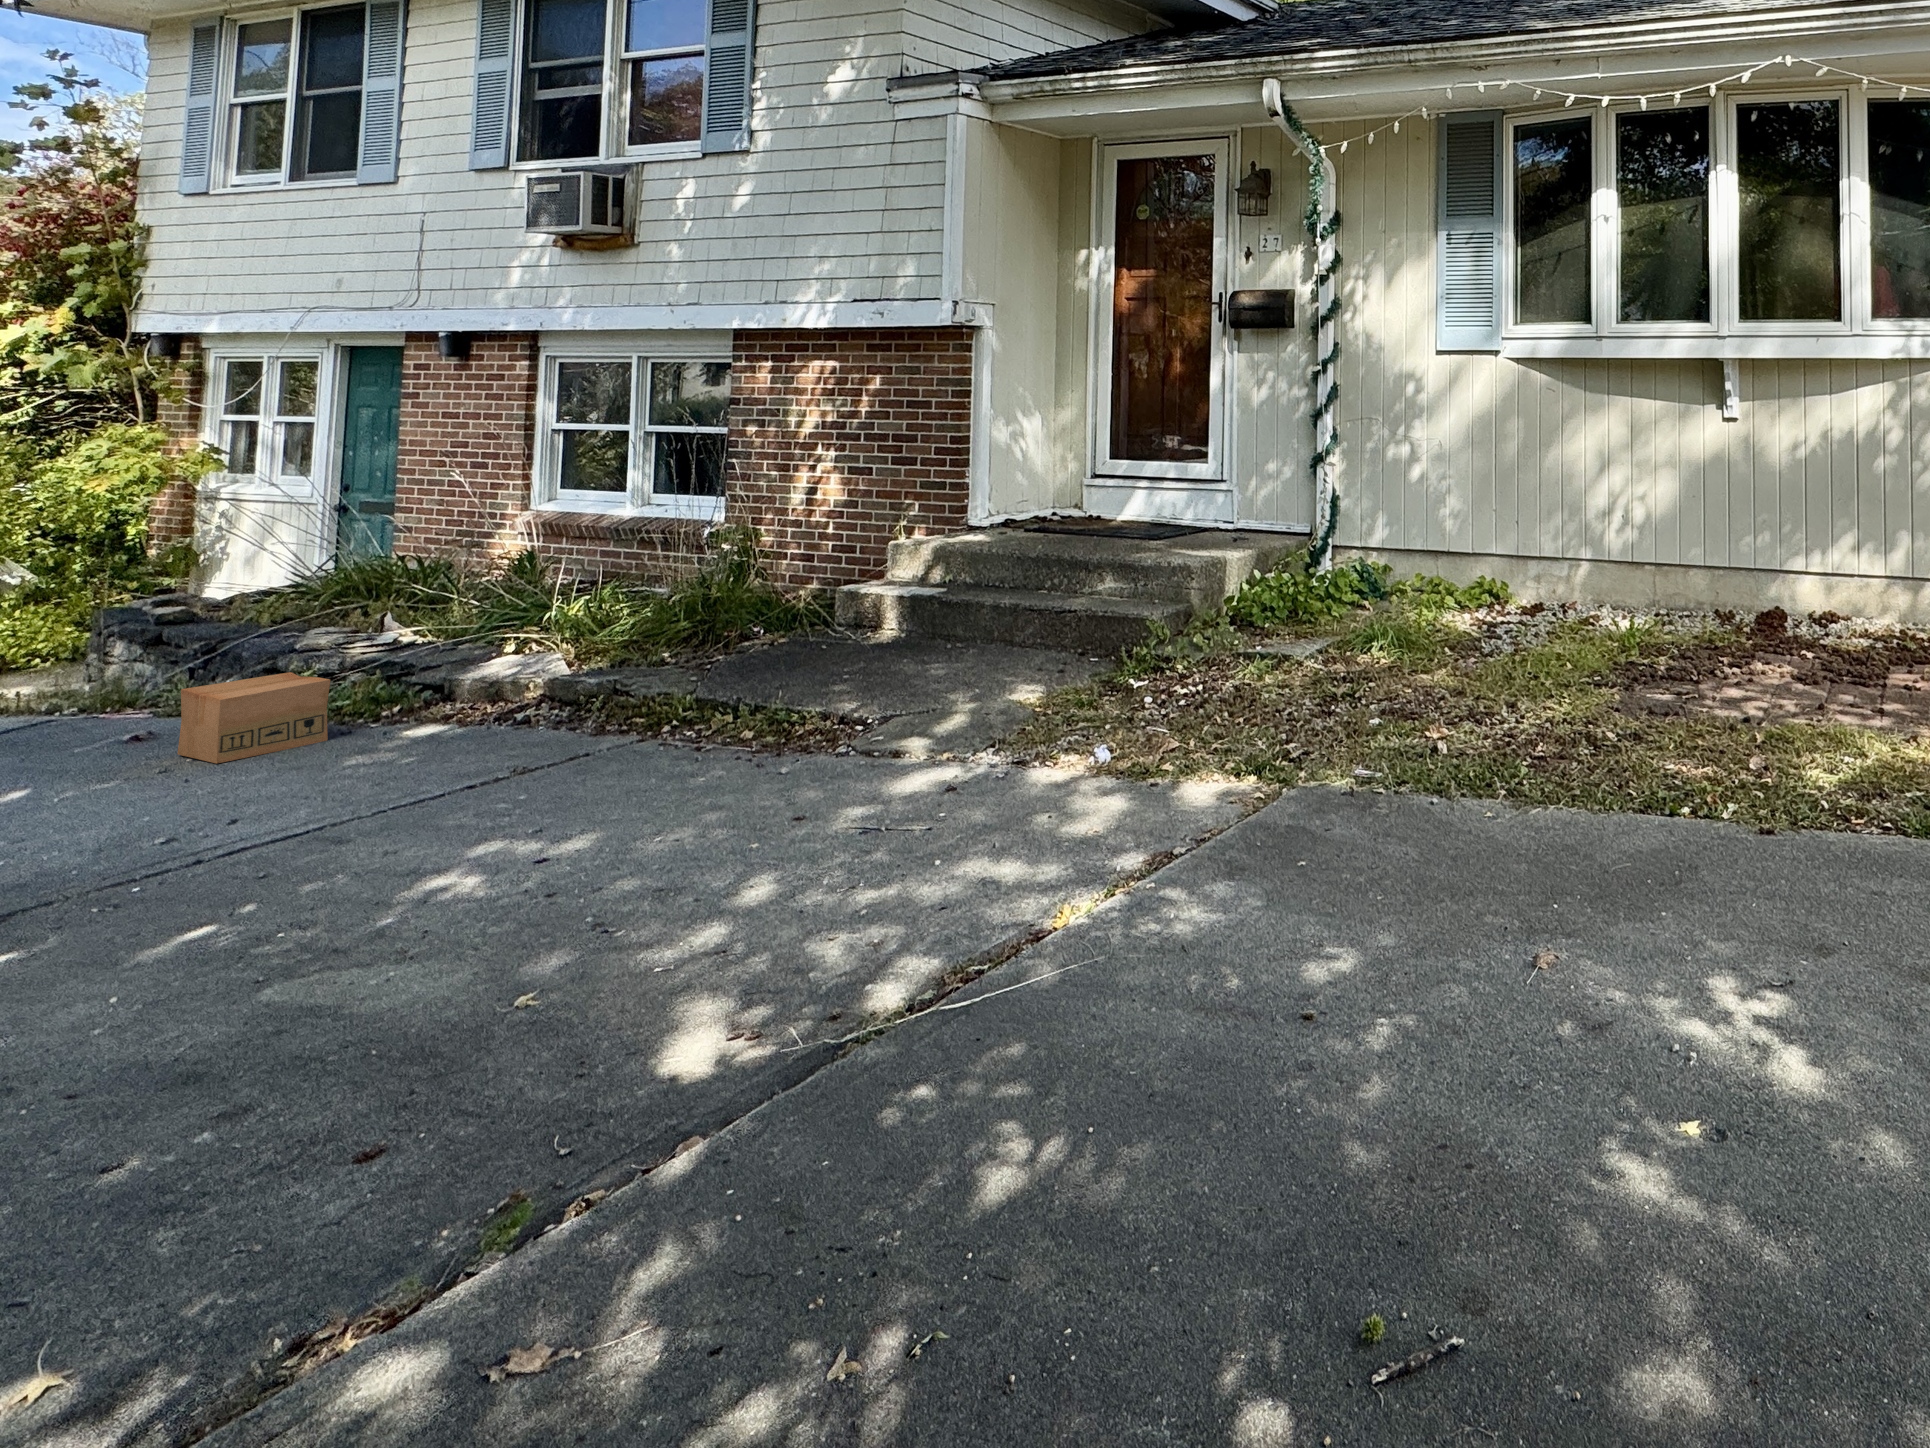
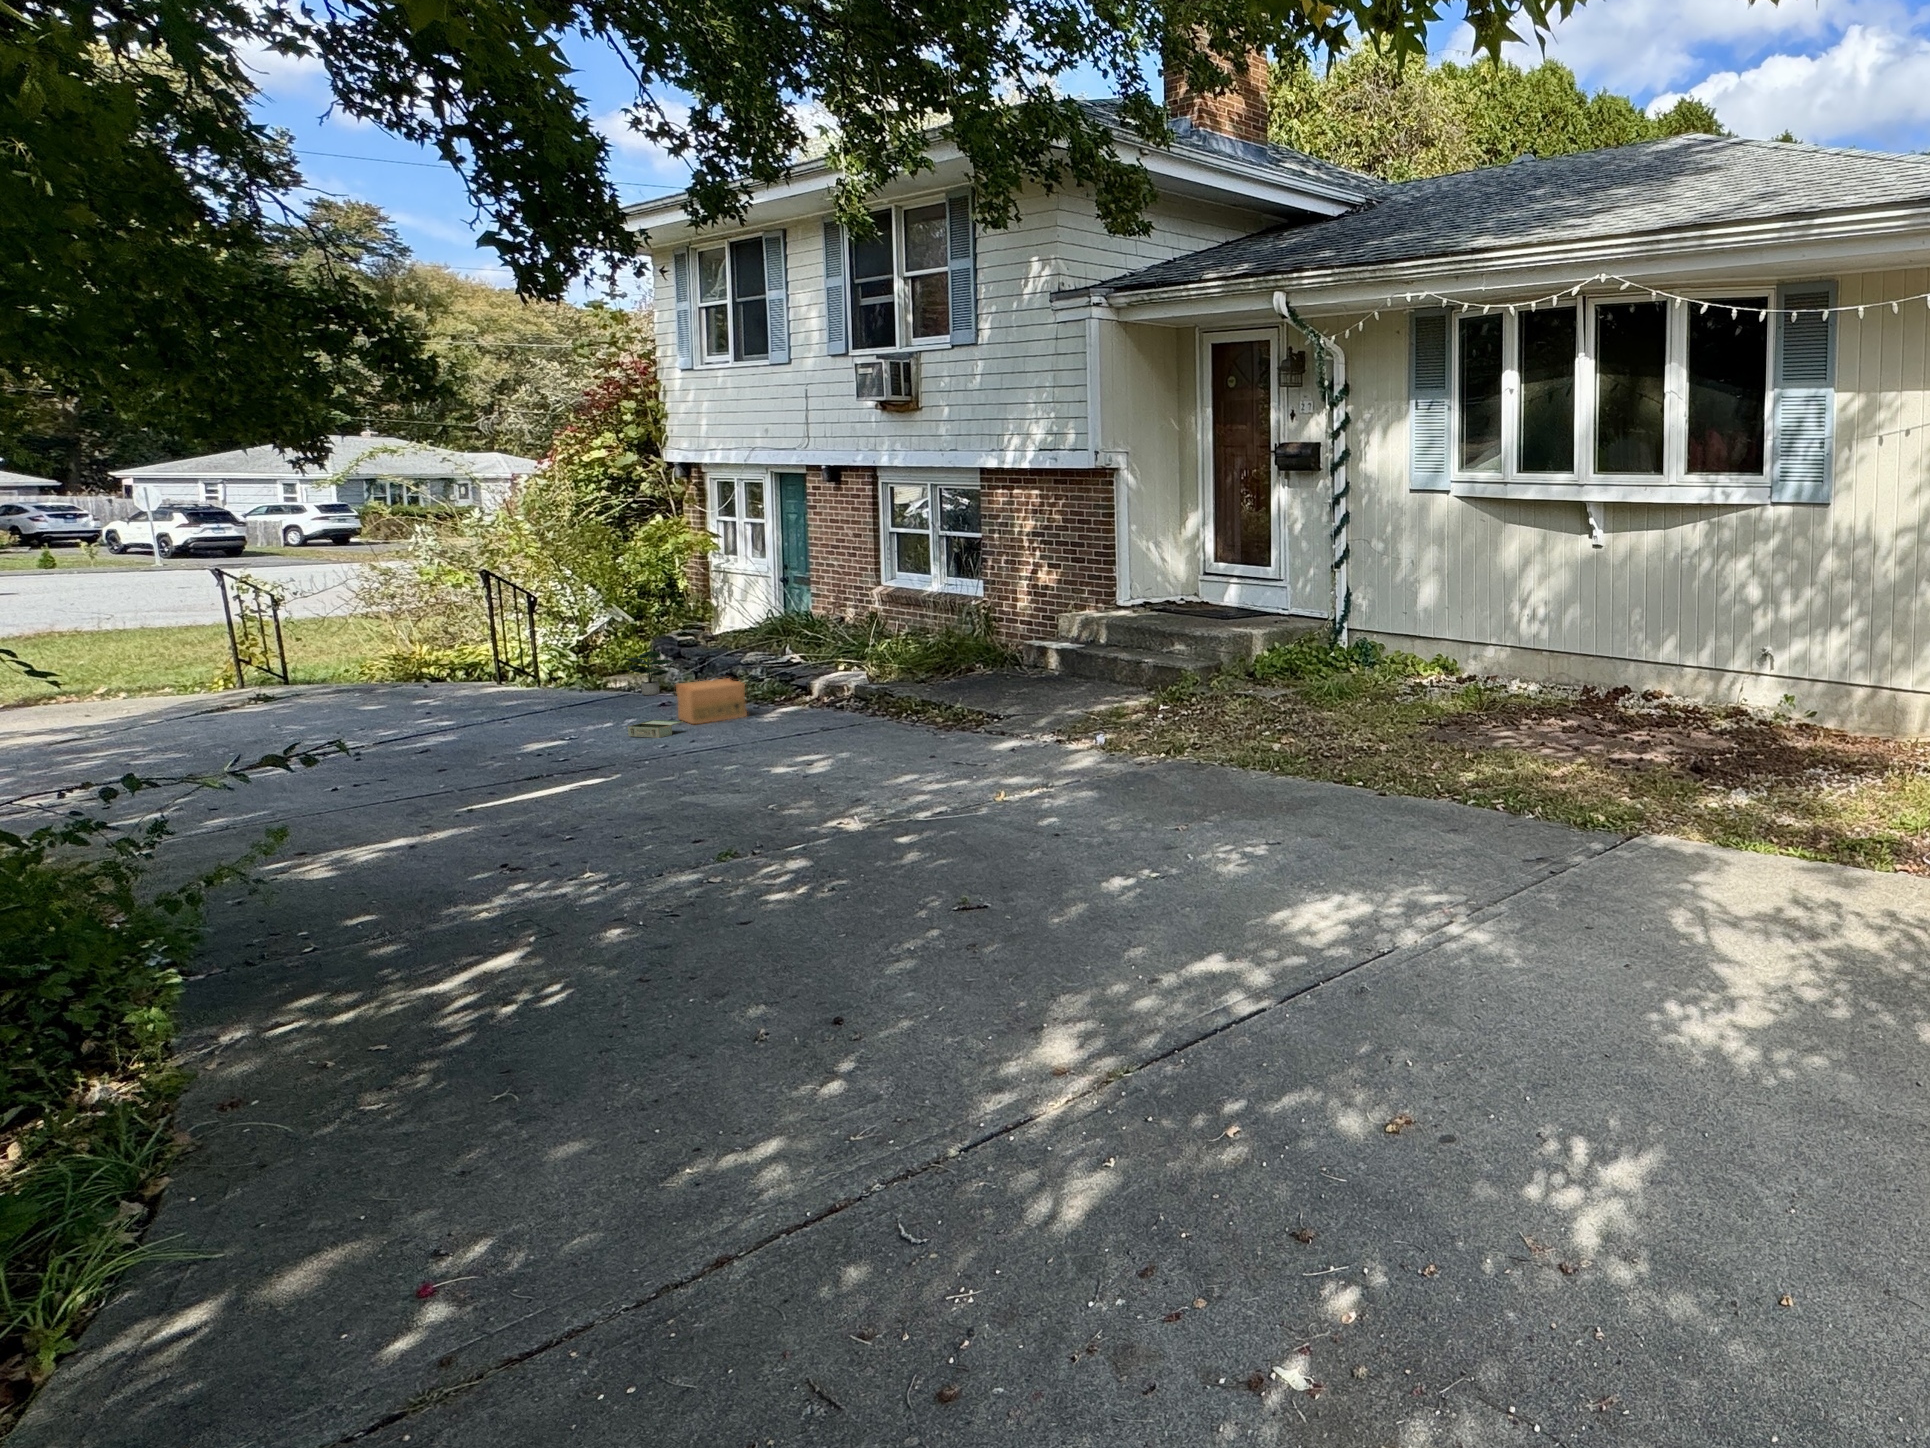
potted plant: none [53,632,158,712] -> present [626,651,674,695]
toolbox: none [75,760,203,798] -> present [628,720,683,738]

